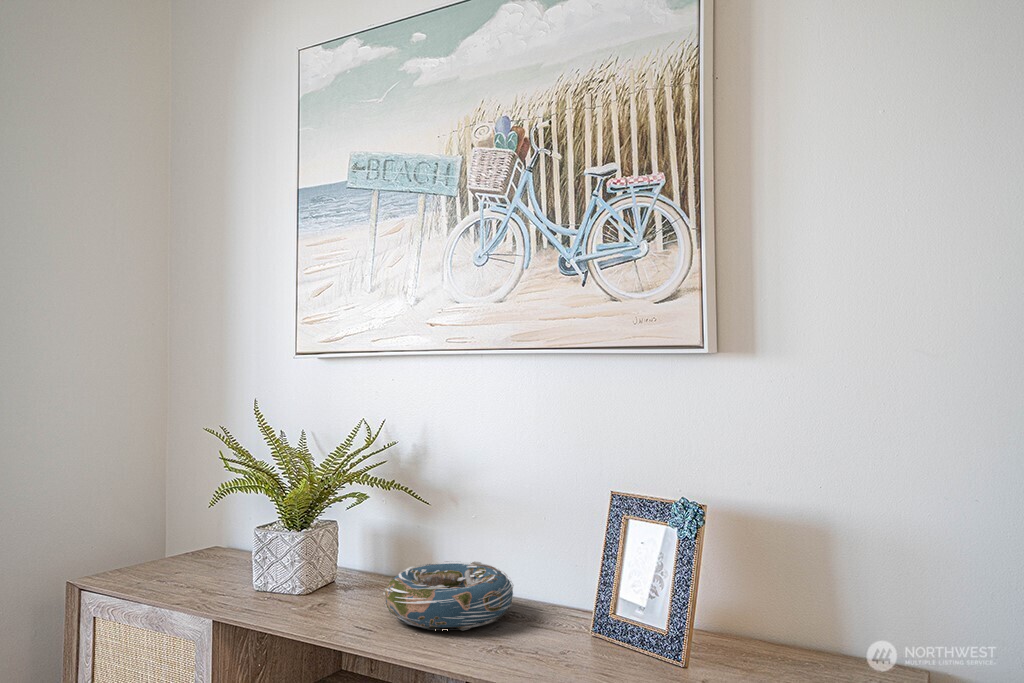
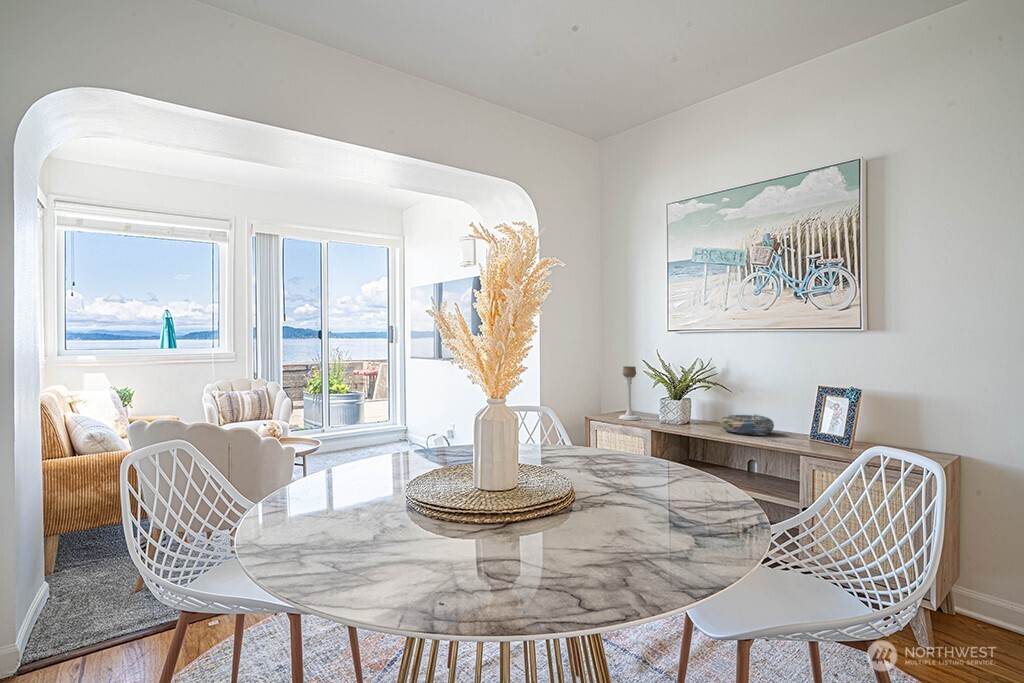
candle holder: none [156,441,216,585] -> present [619,366,640,420]

